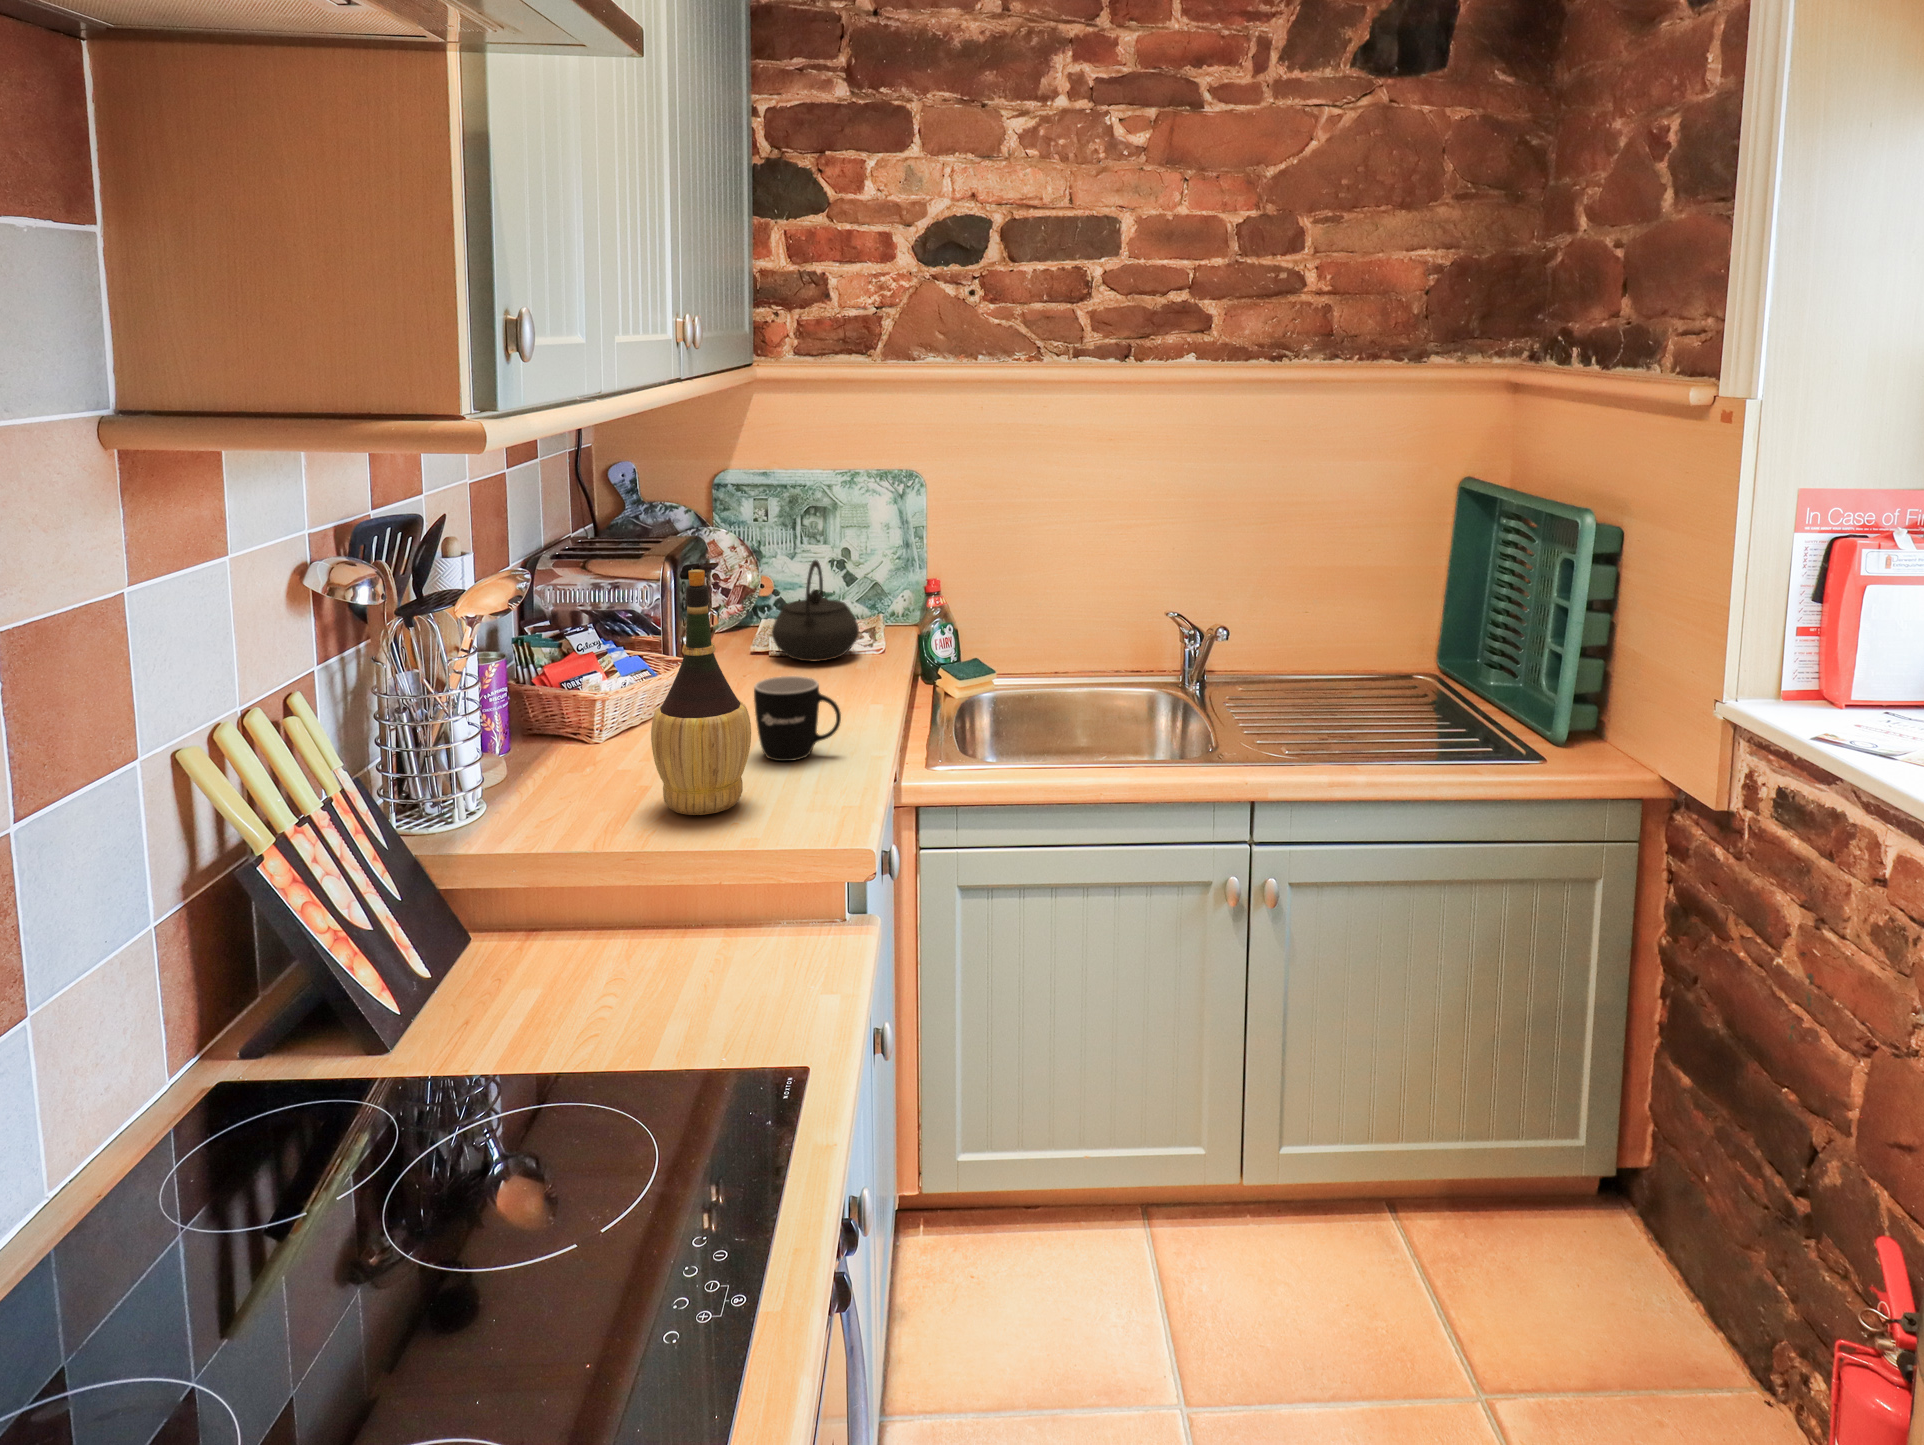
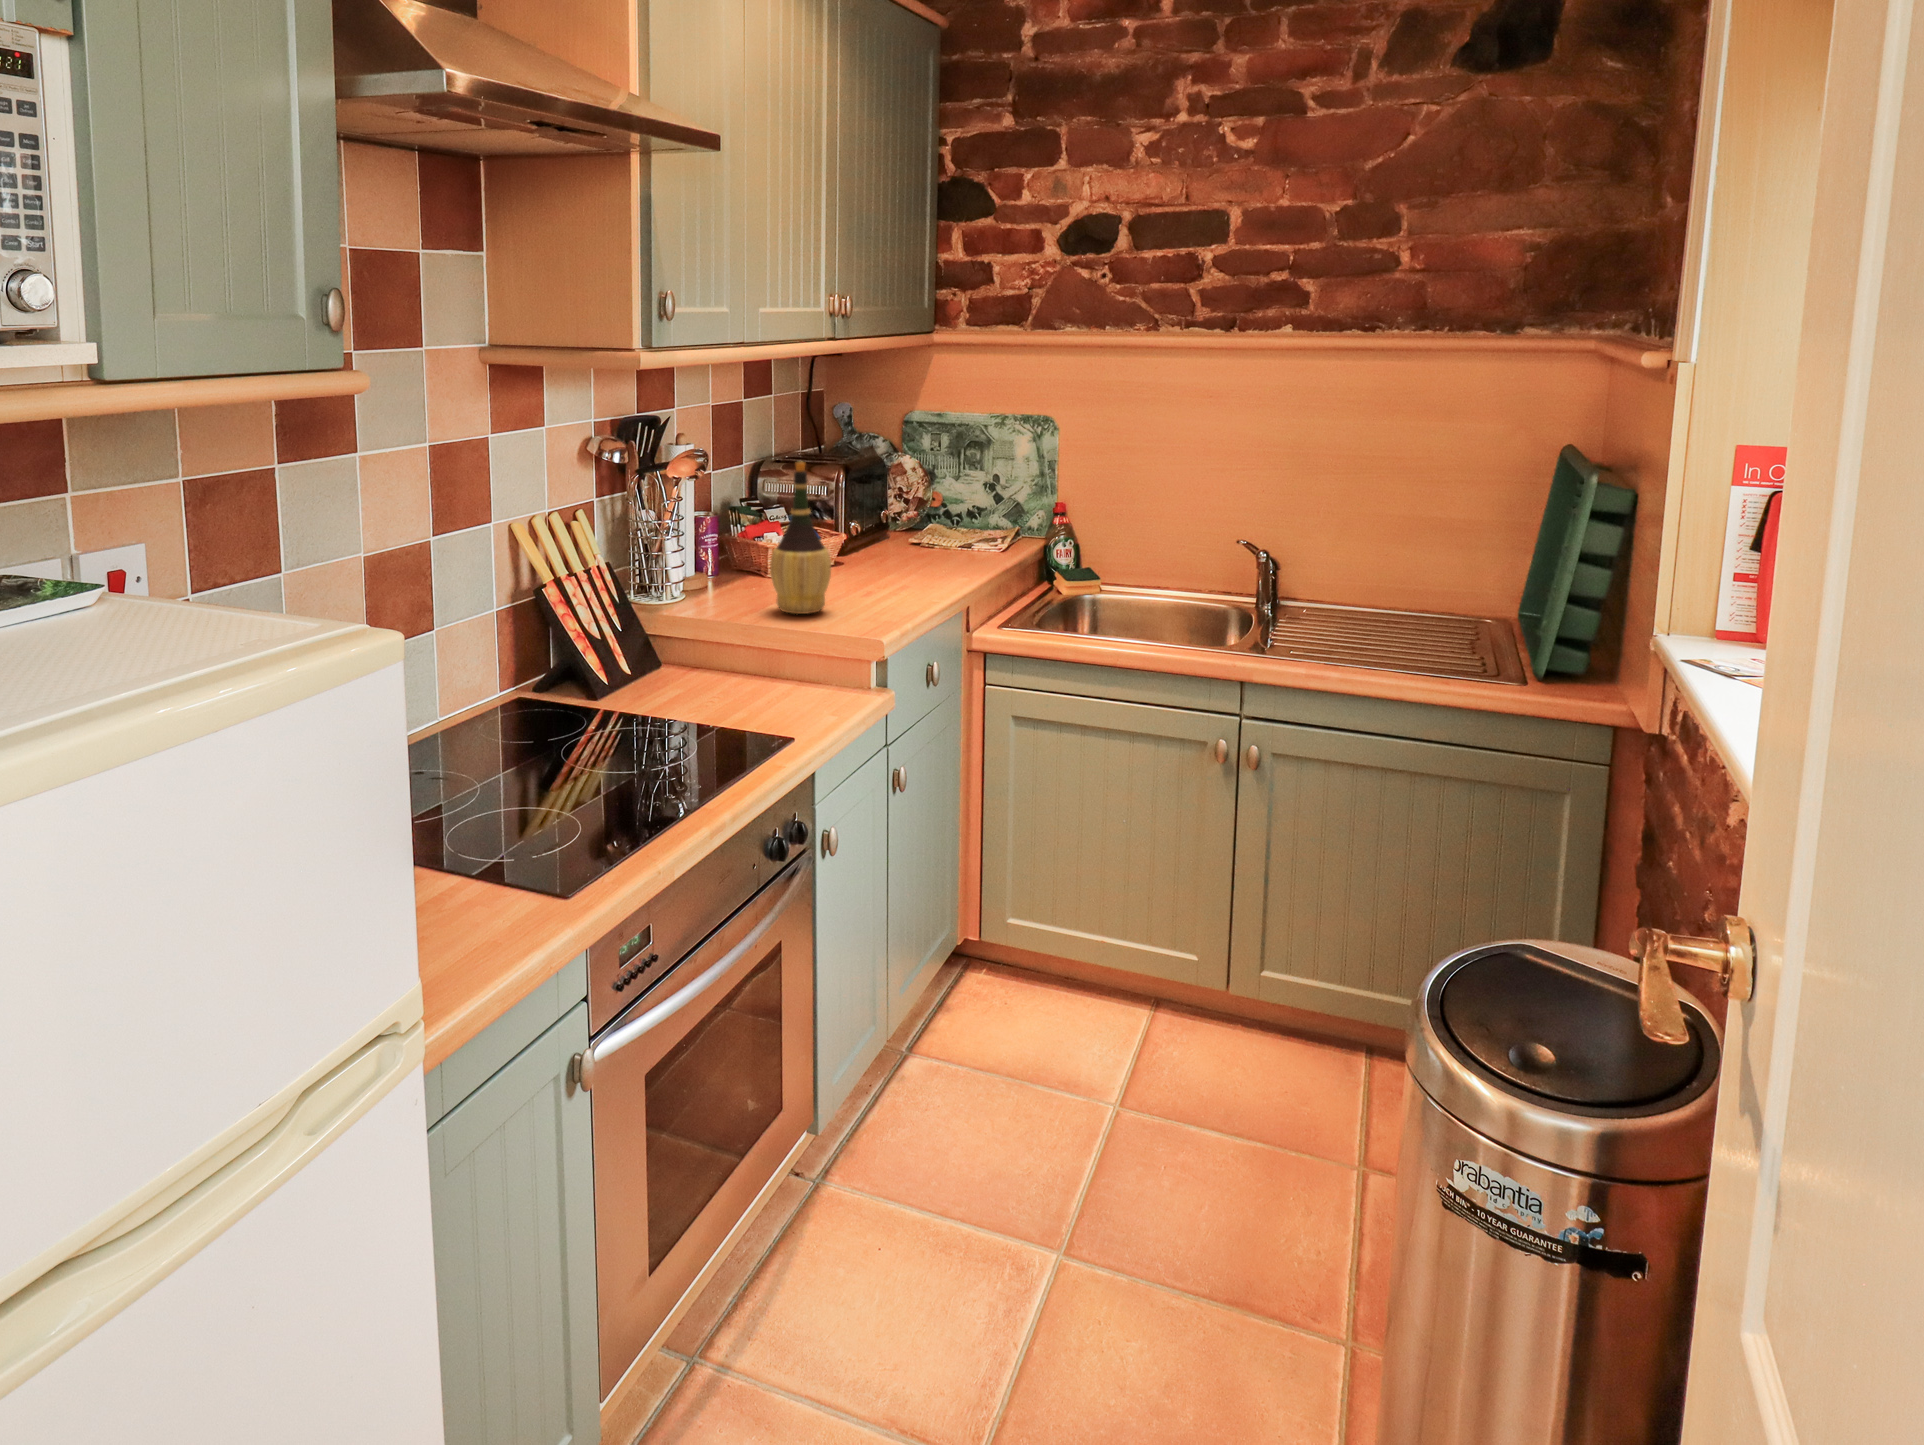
kettle: present [772,560,859,661] -> none [919,478,983,553]
mug: present [754,676,841,761] -> none [854,544,909,598]

